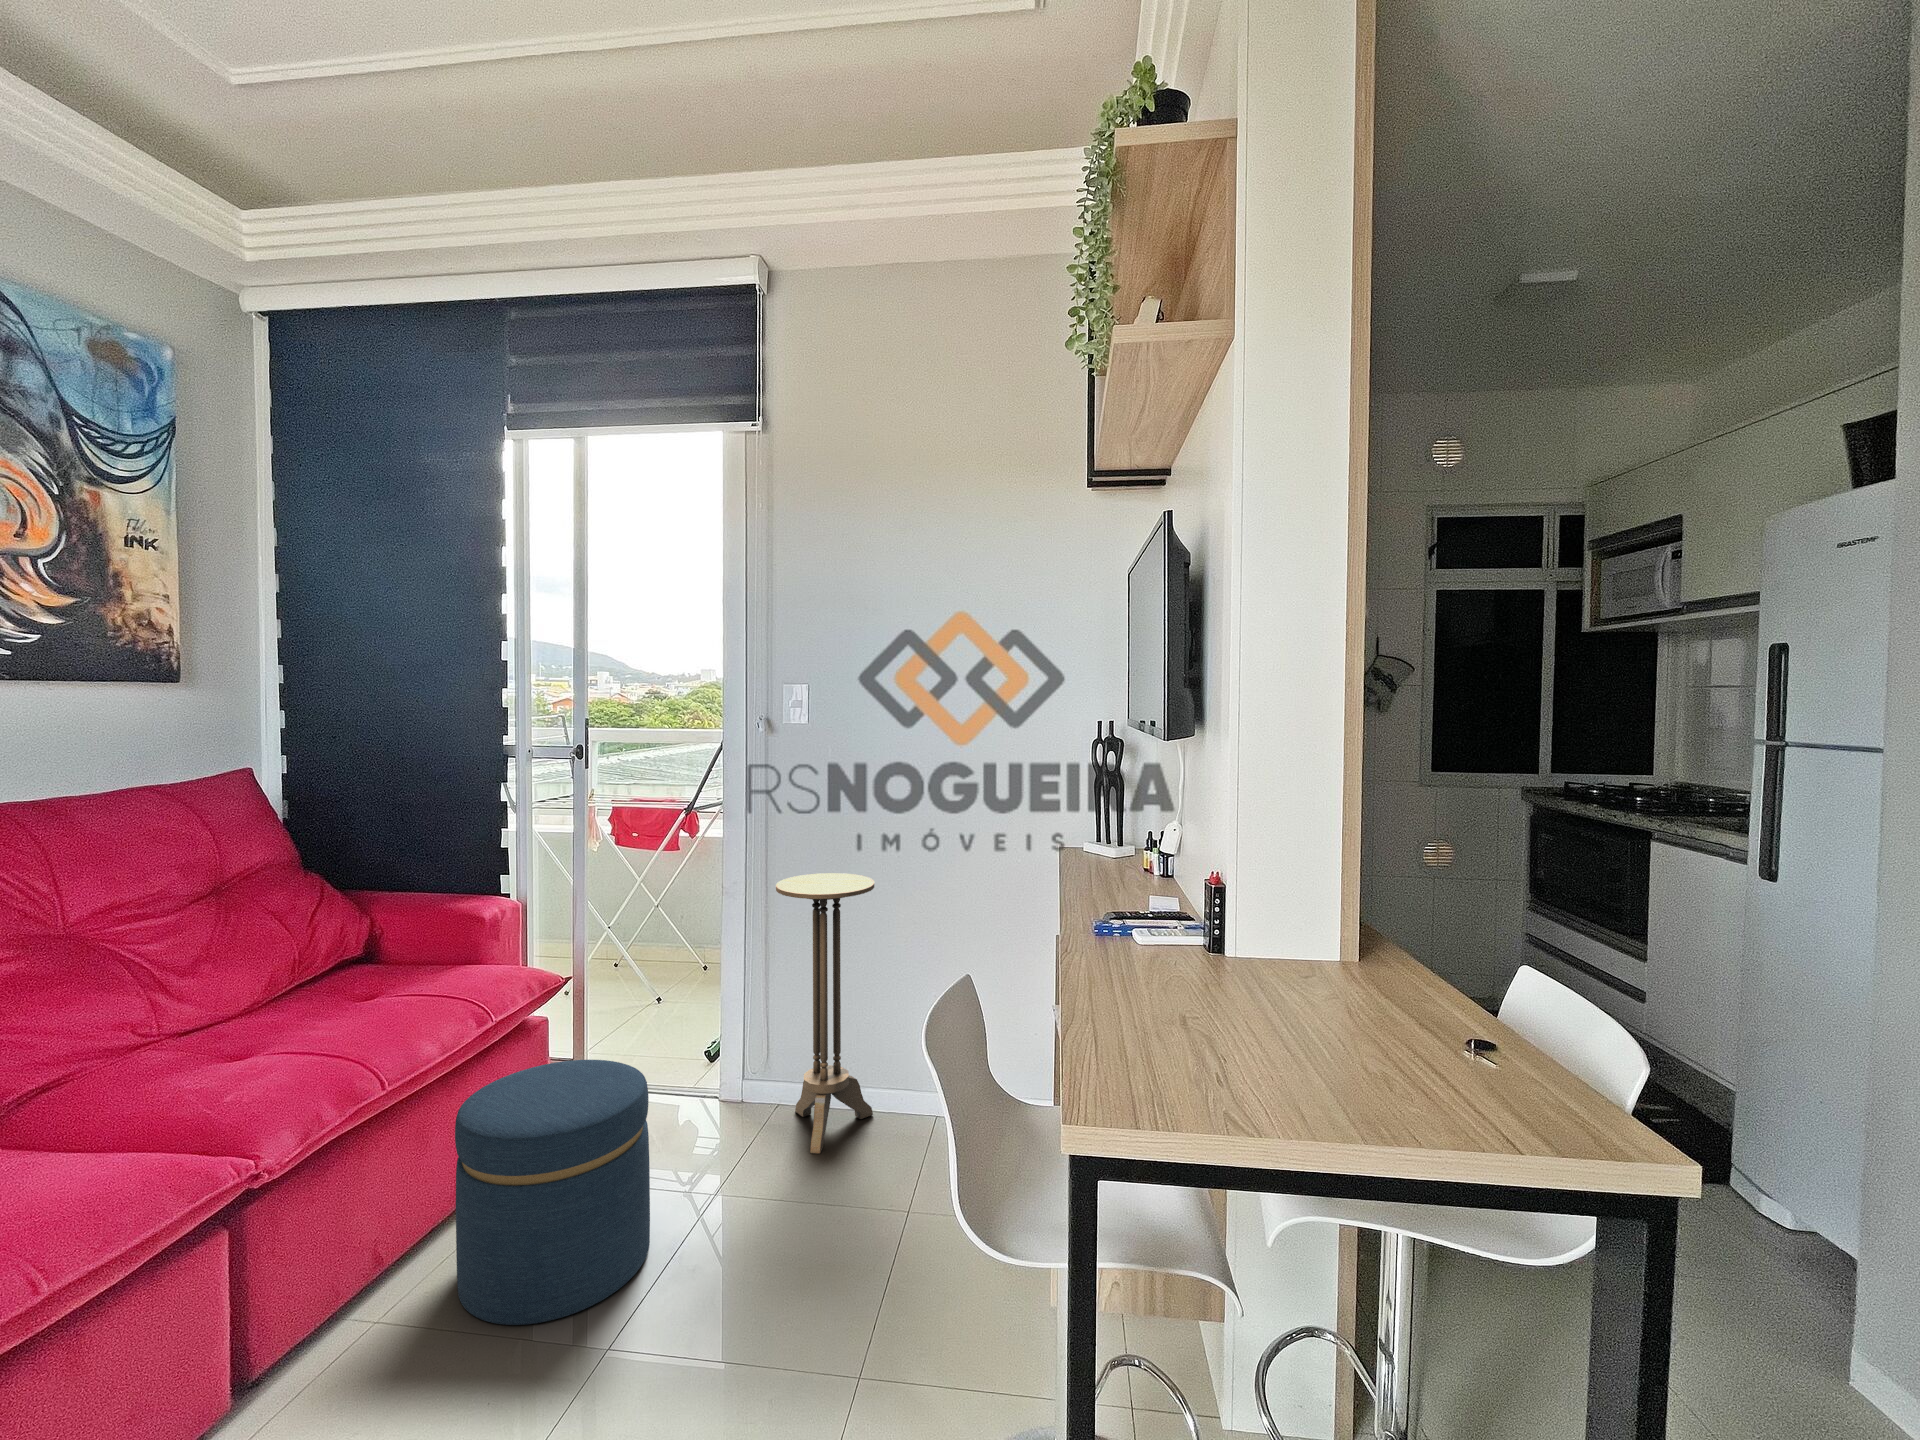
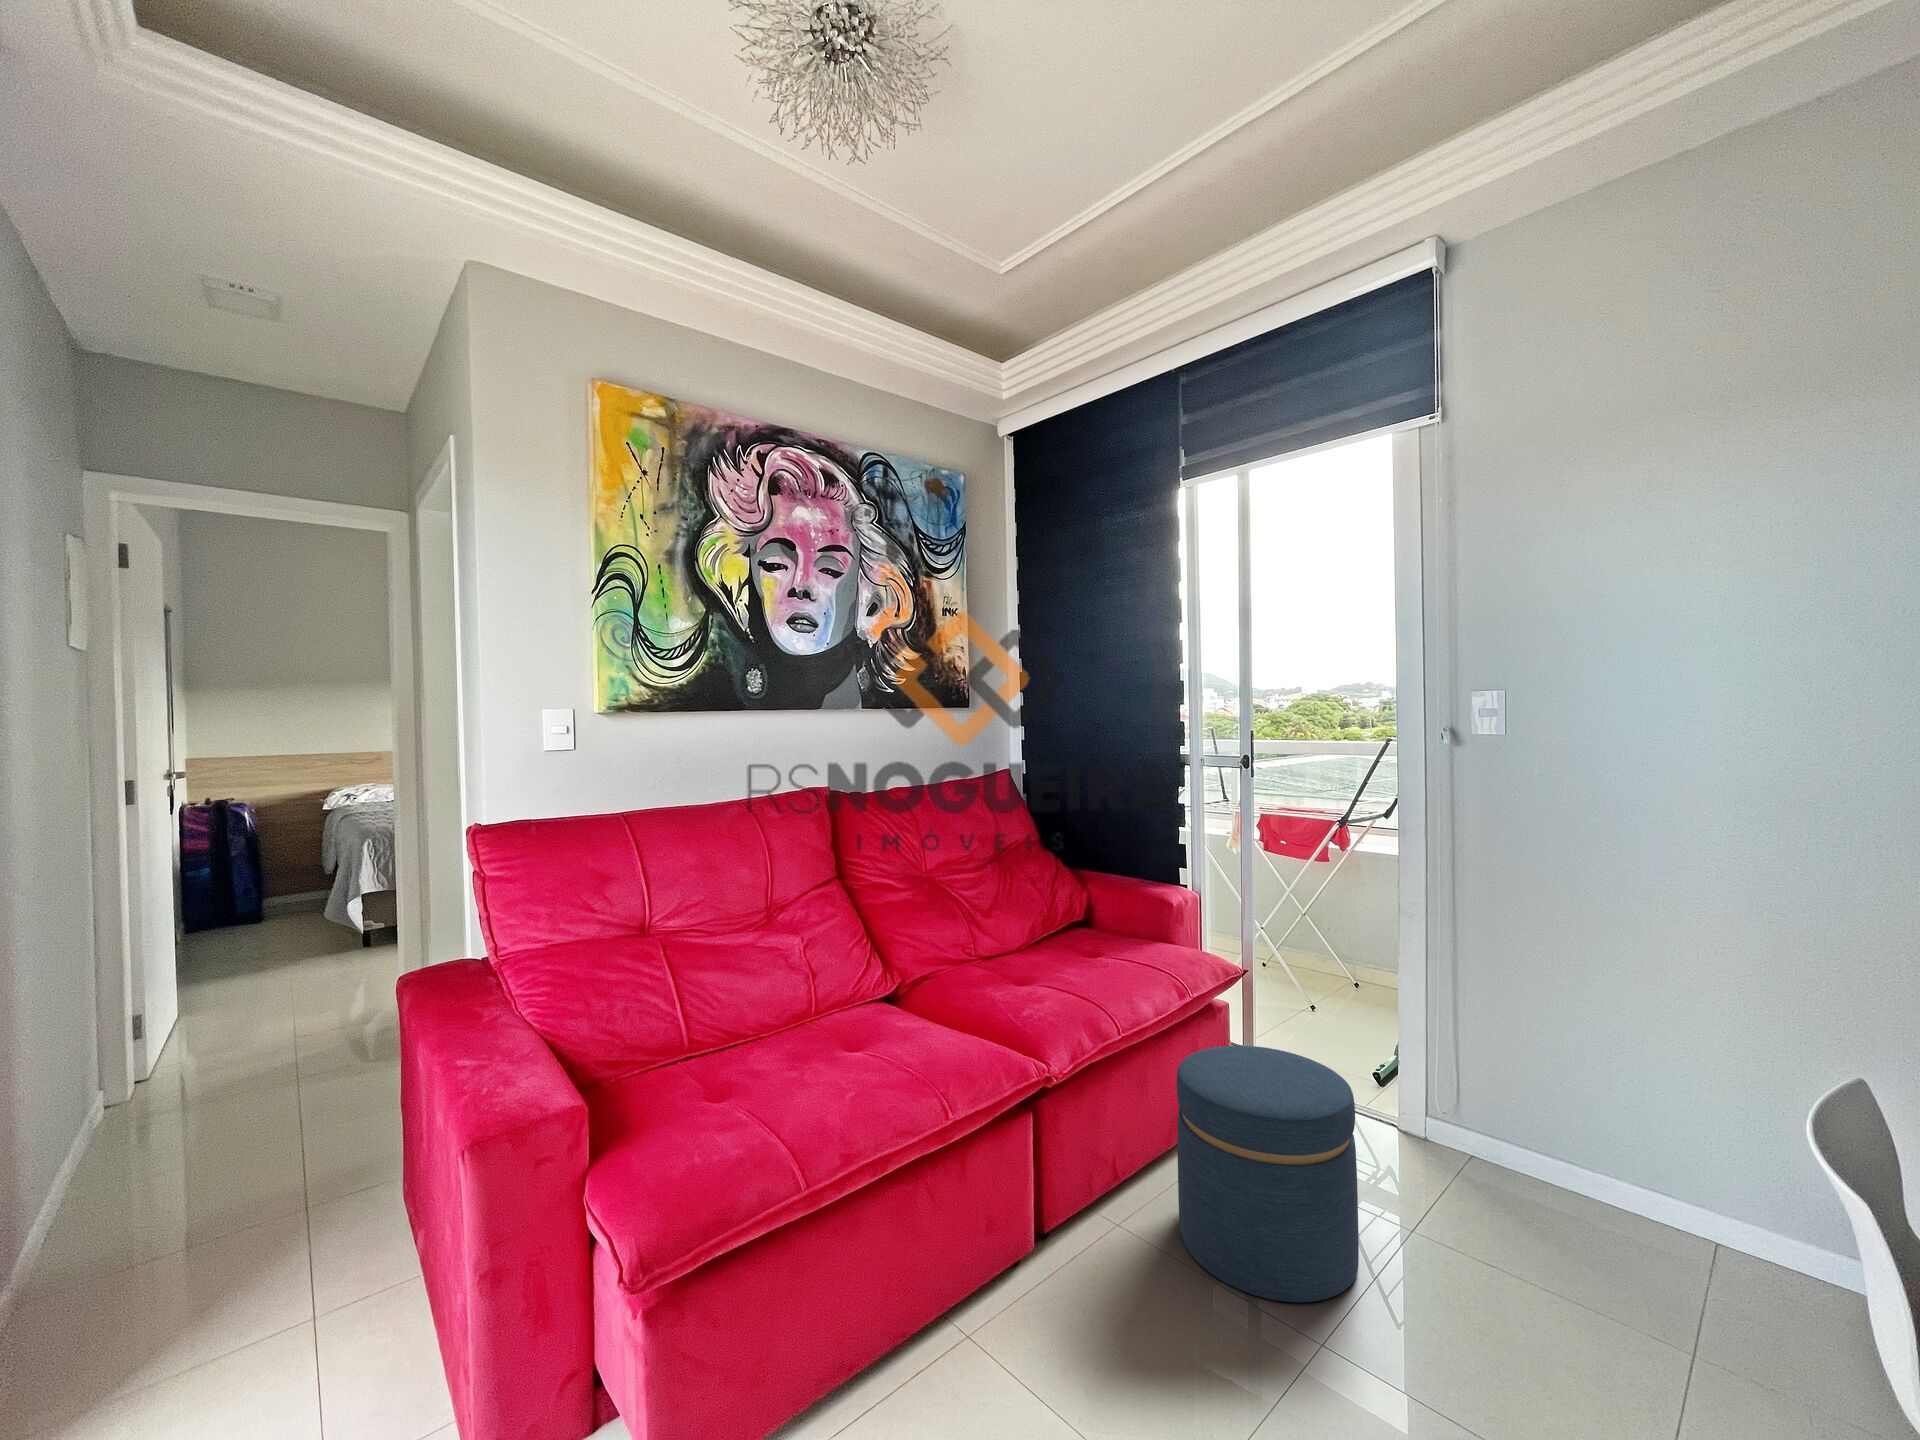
side table: present [776,873,874,1154] -> none [1477,900,1618,1229]

